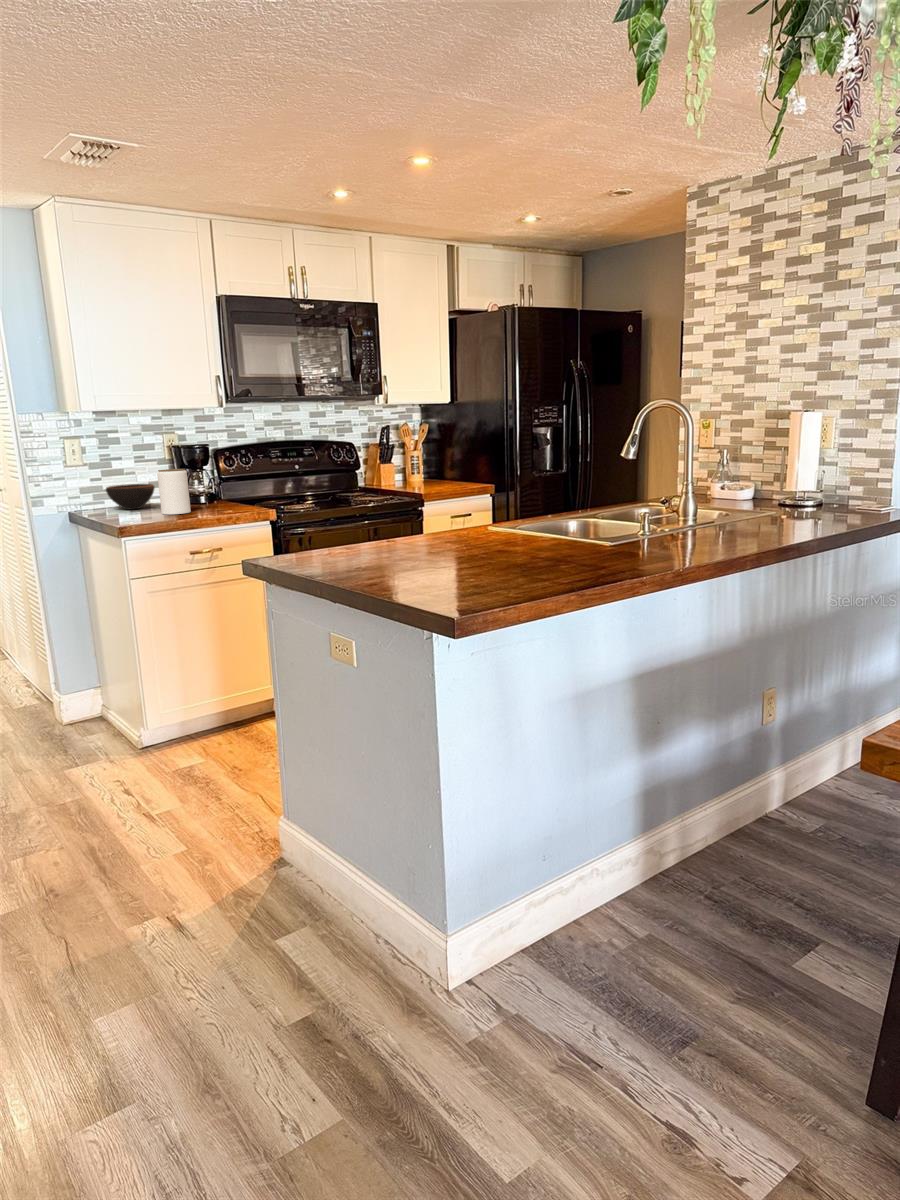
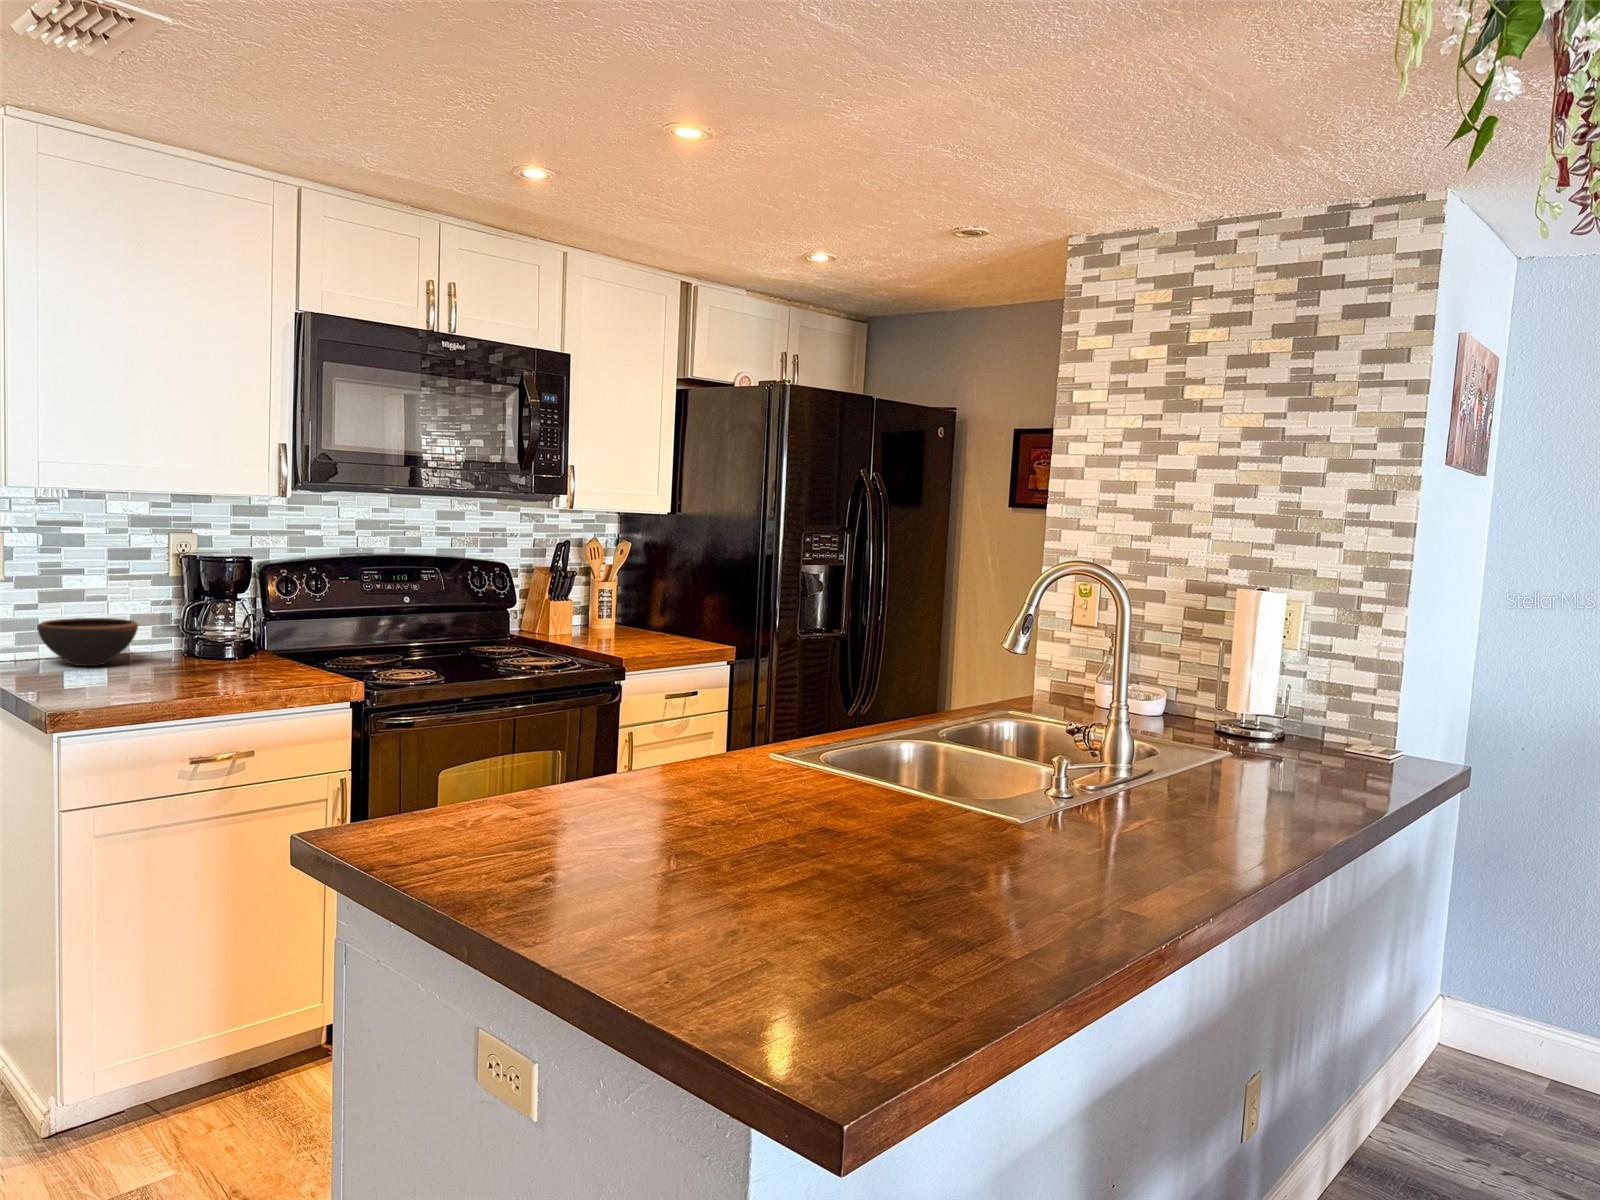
jar: present [157,469,191,515] -> none [143,600,203,684]

